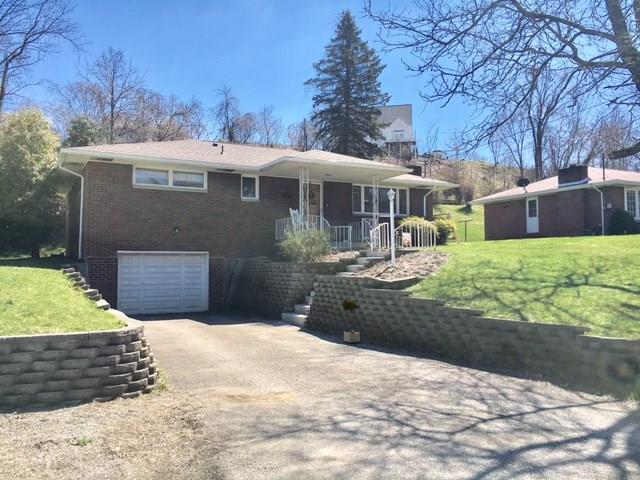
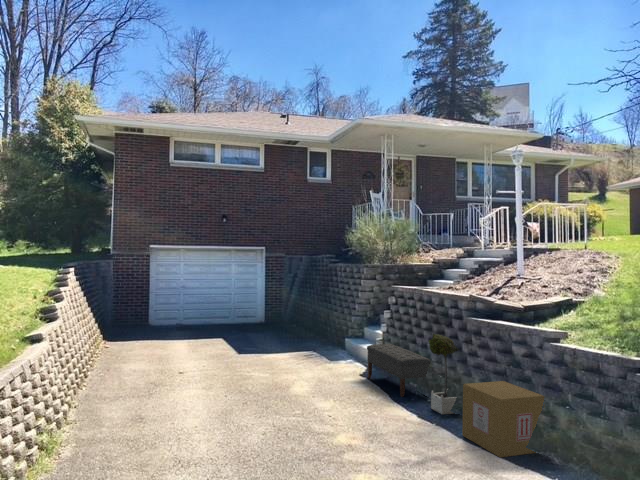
bench: none [302,311,342,338] -> present [367,344,431,397]
cardboard box: none [362,319,401,353] -> present [462,381,545,458]

